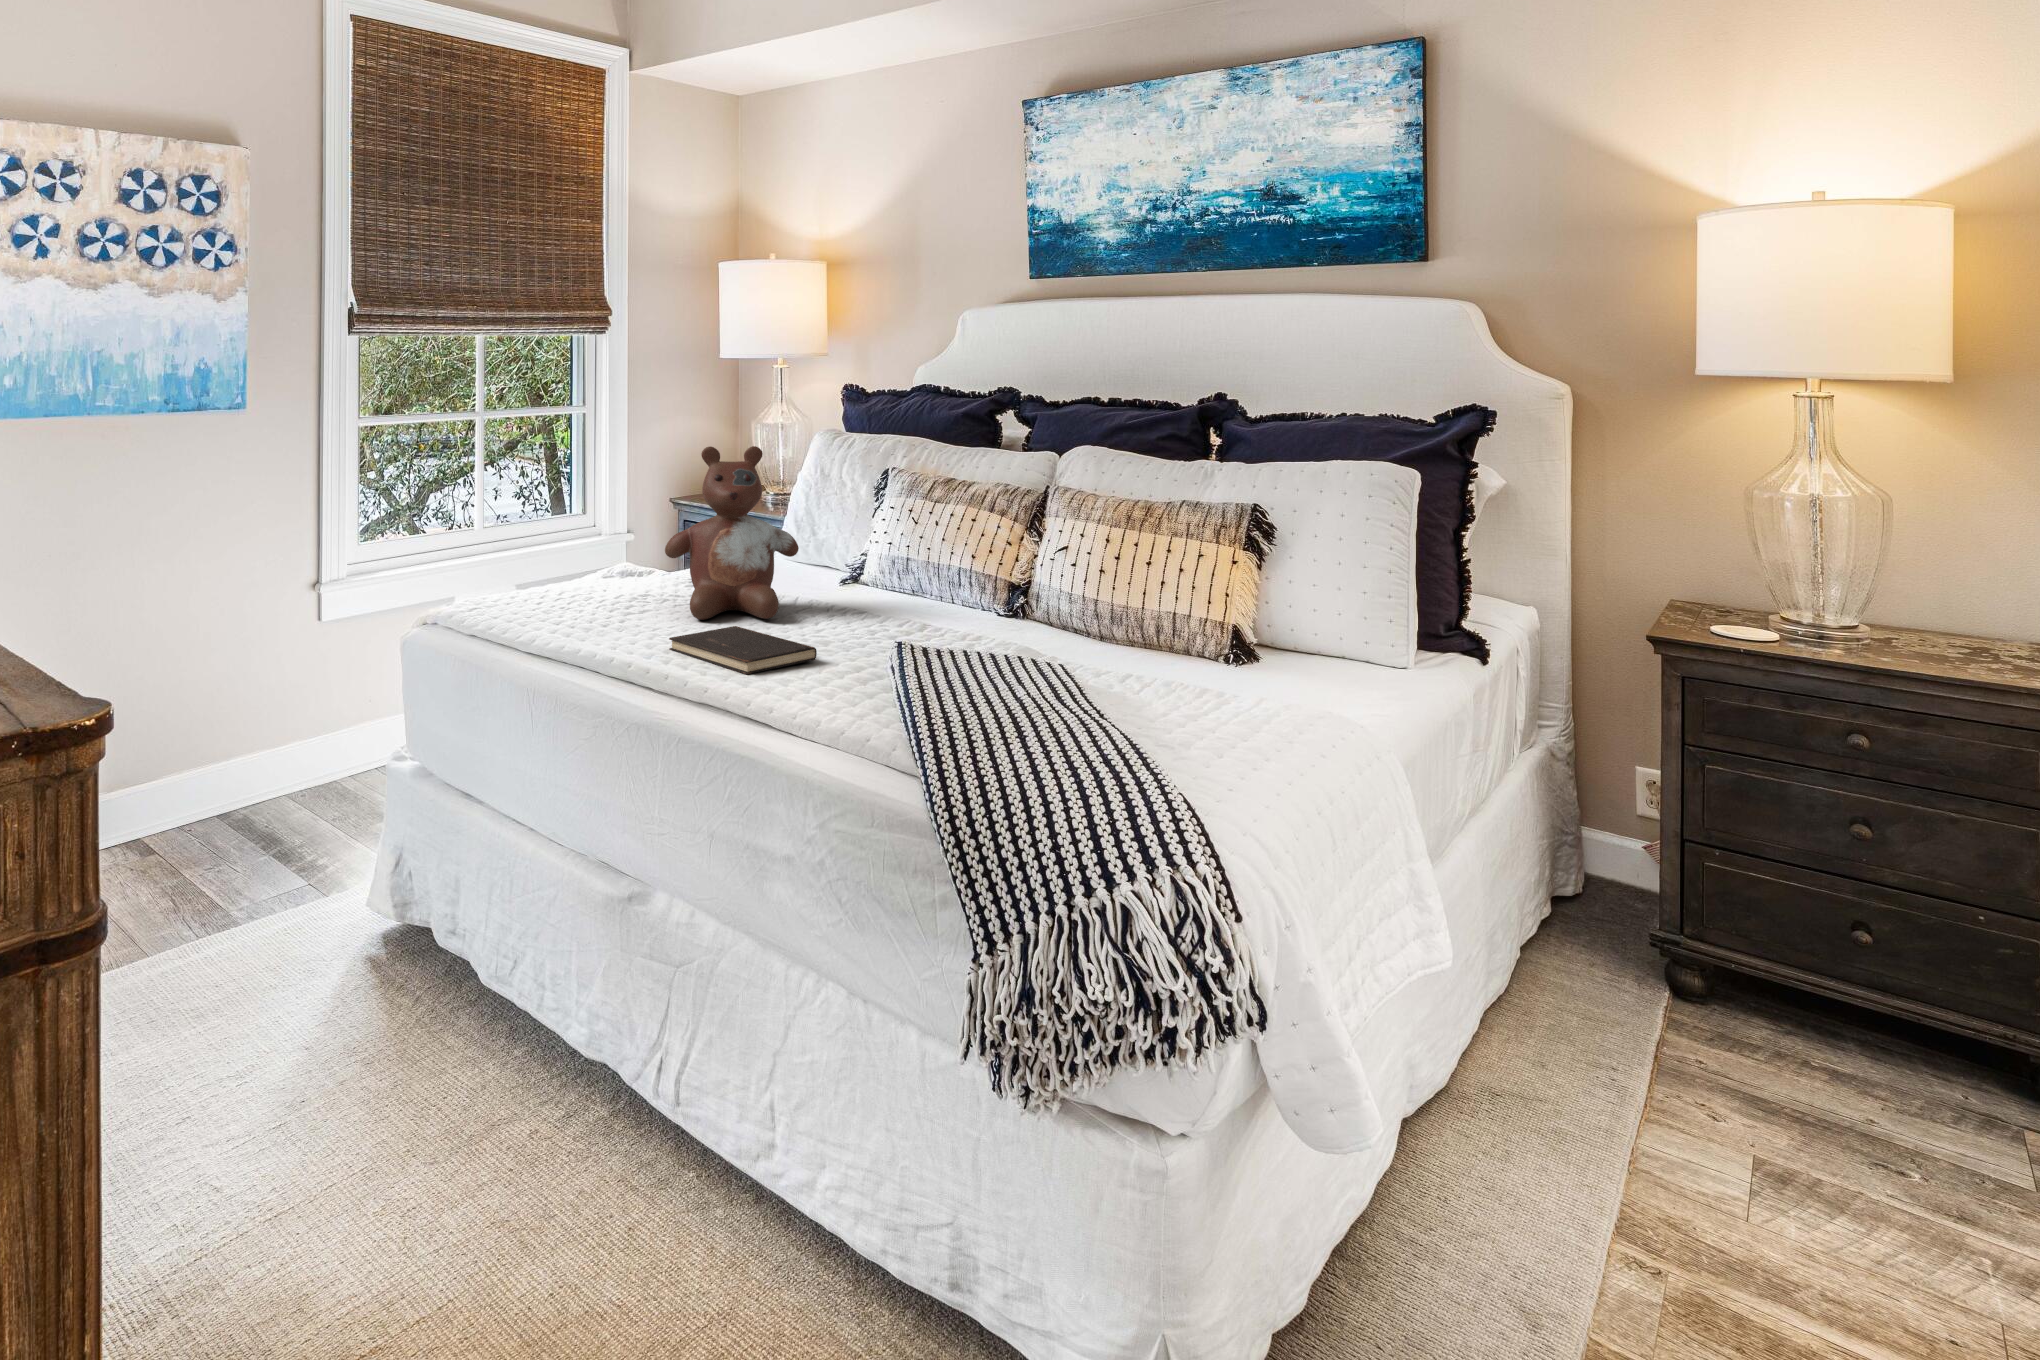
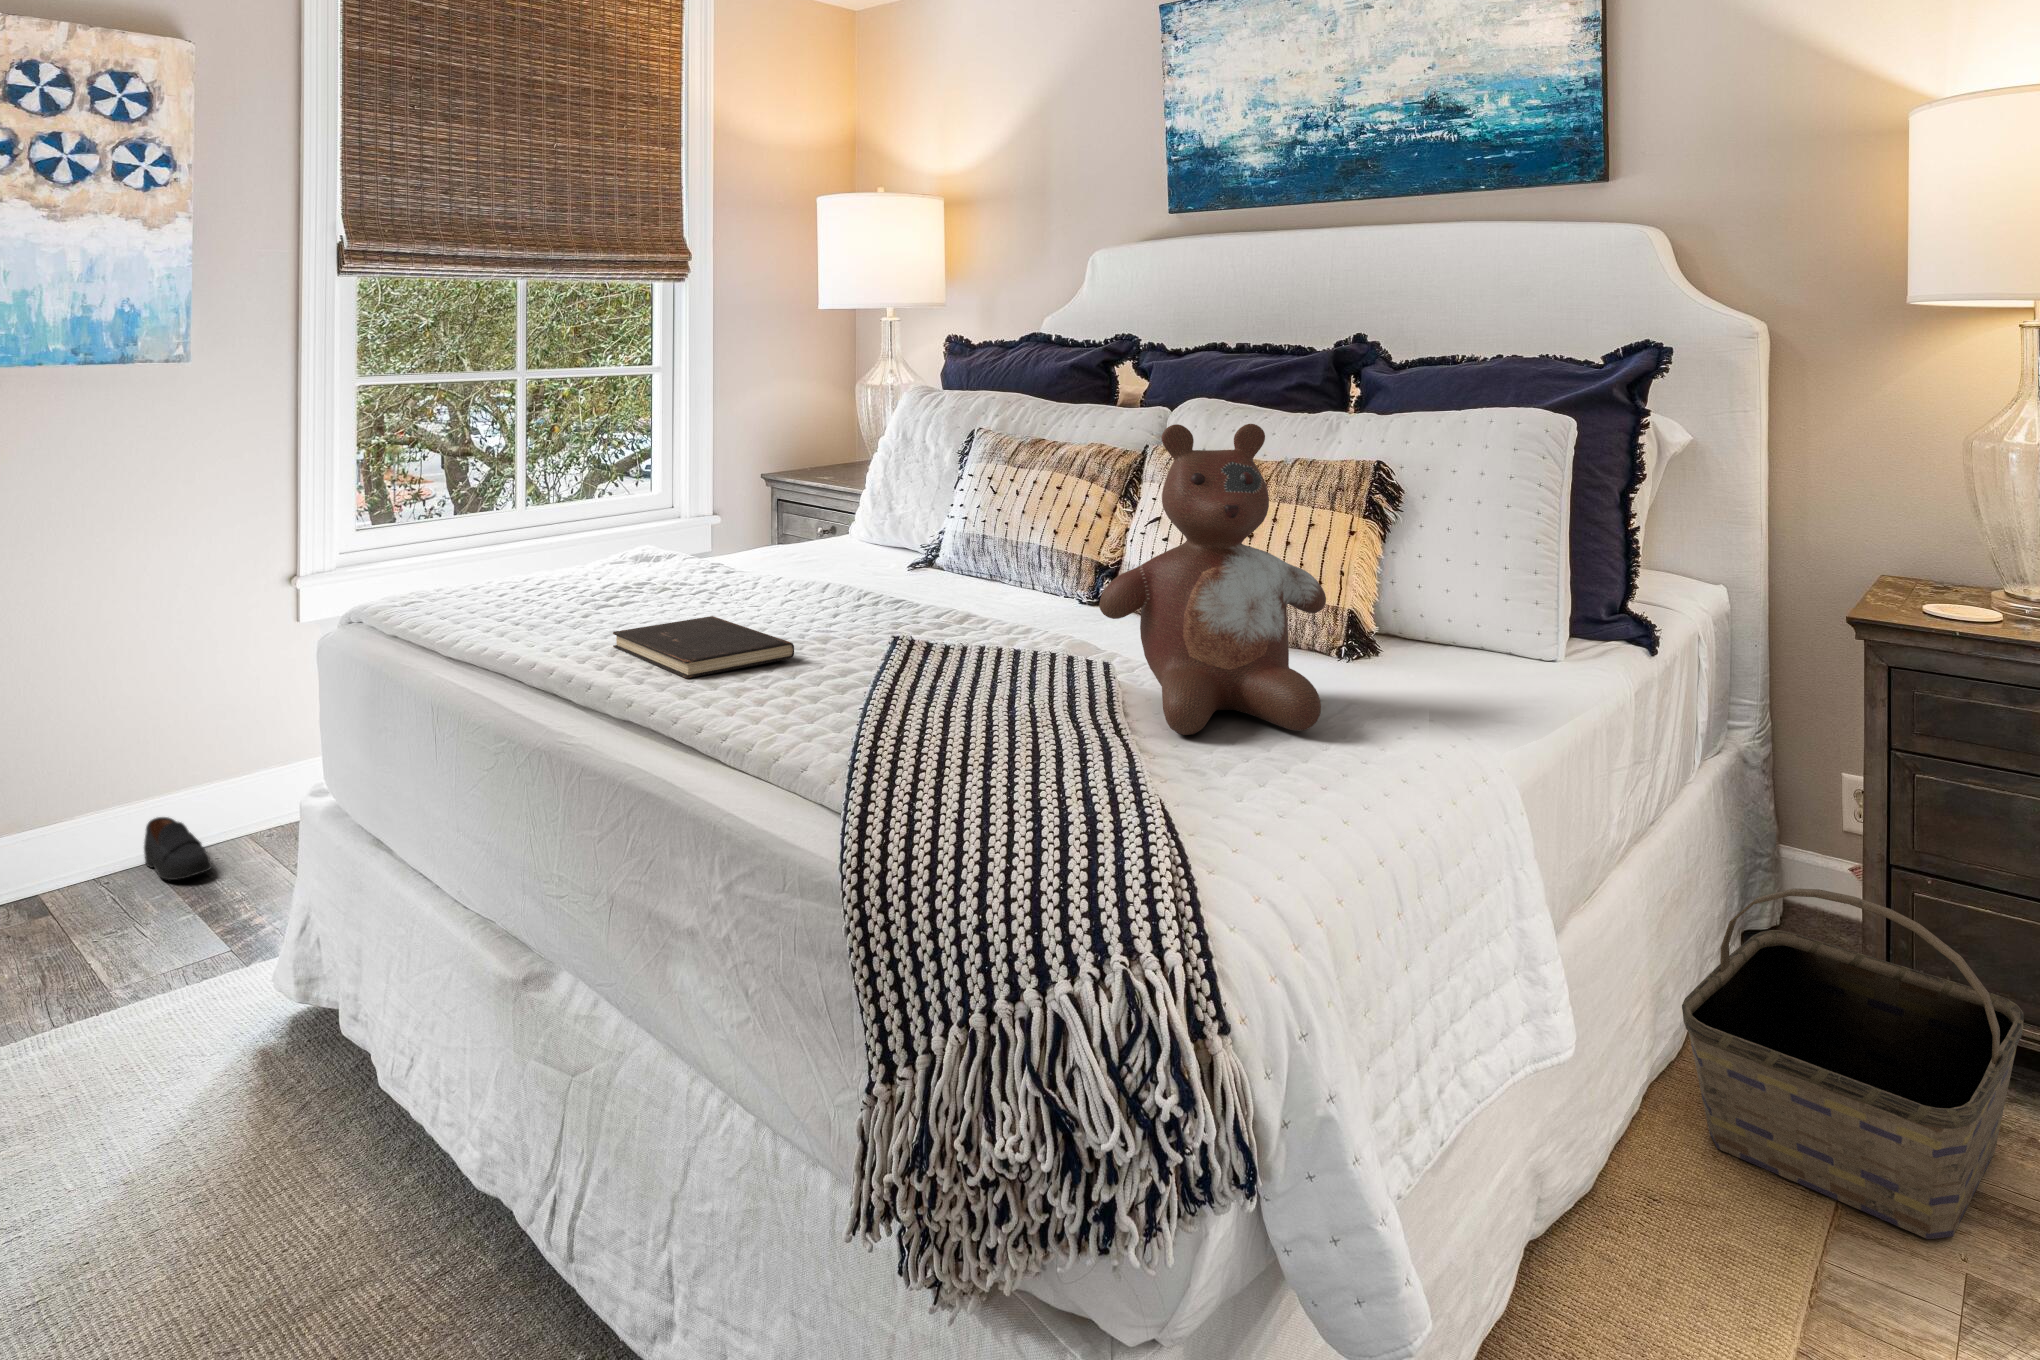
stuffed bear: present [665,446,799,620] -> present [1099,424,1326,735]
shoe: none [209,786,269,837] -> present [144,817,212,880]
basket: none [1518,853,1798,1125] -> present [1682,889,2024,1239]

